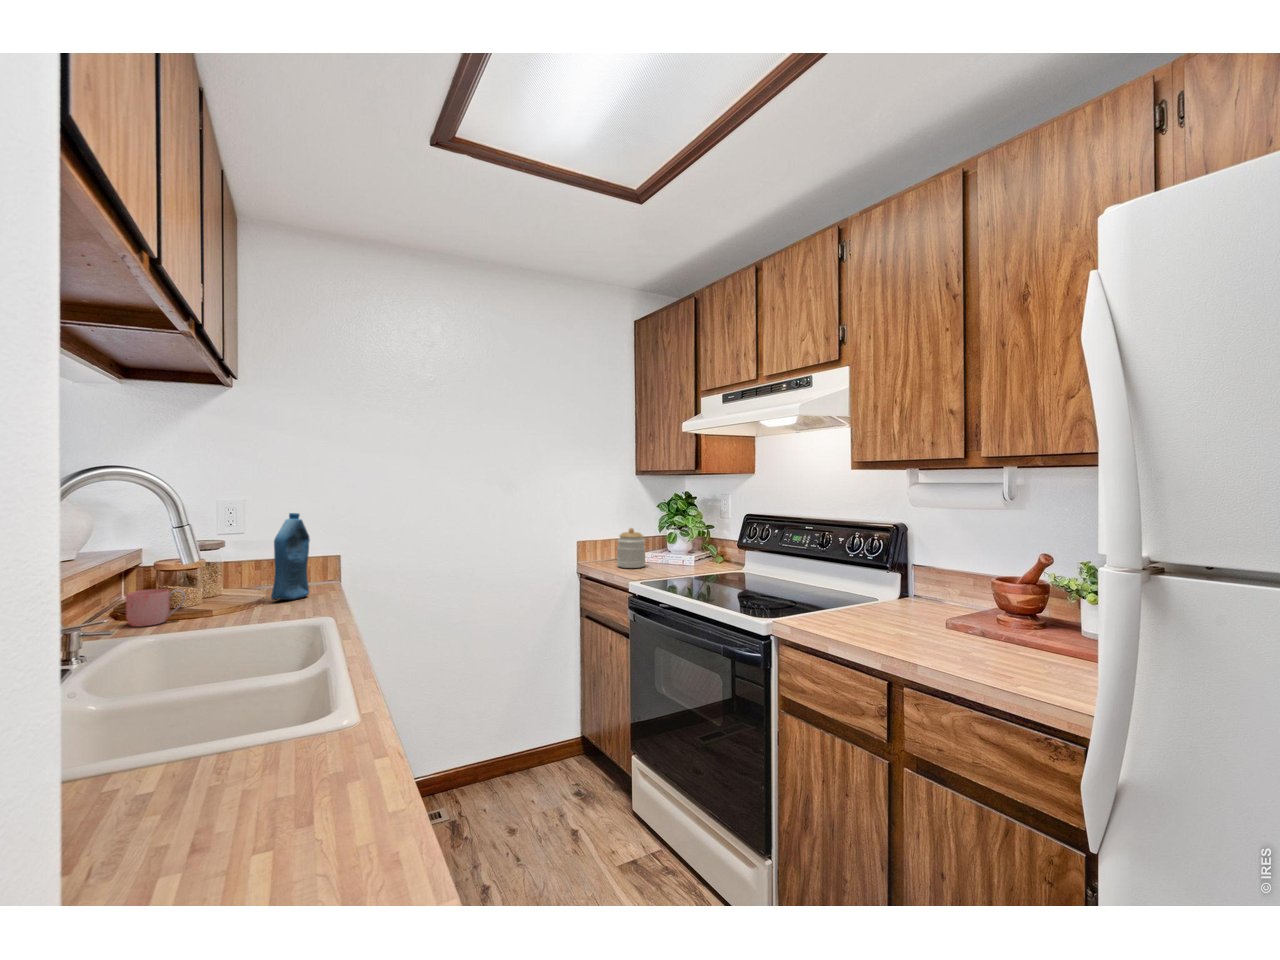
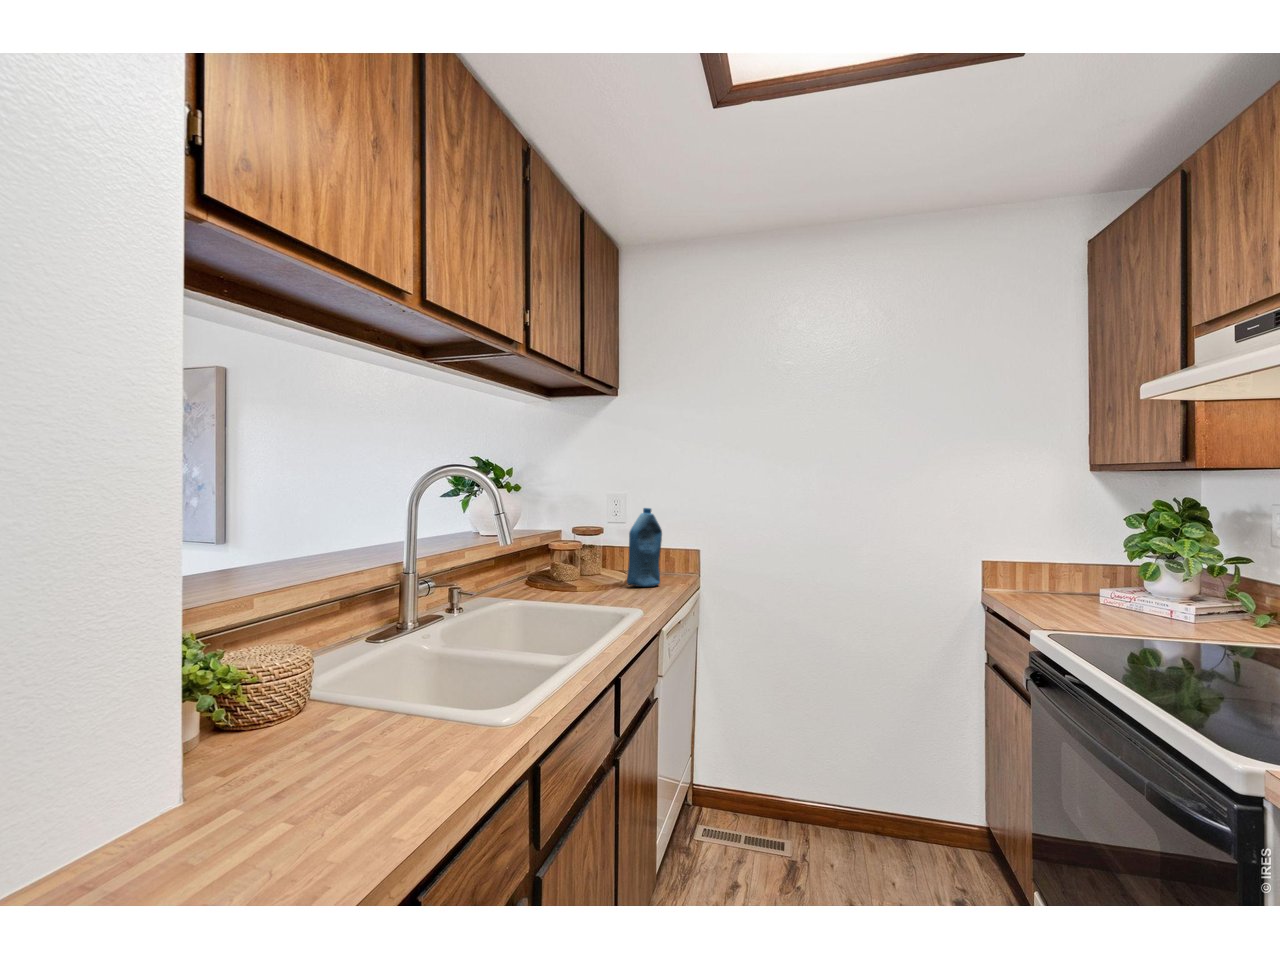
jar: present [617,528,645,568] -> none [1040,549,1093,610]
mug: present [126,589,185,627] -> none [523,564,558,592]

